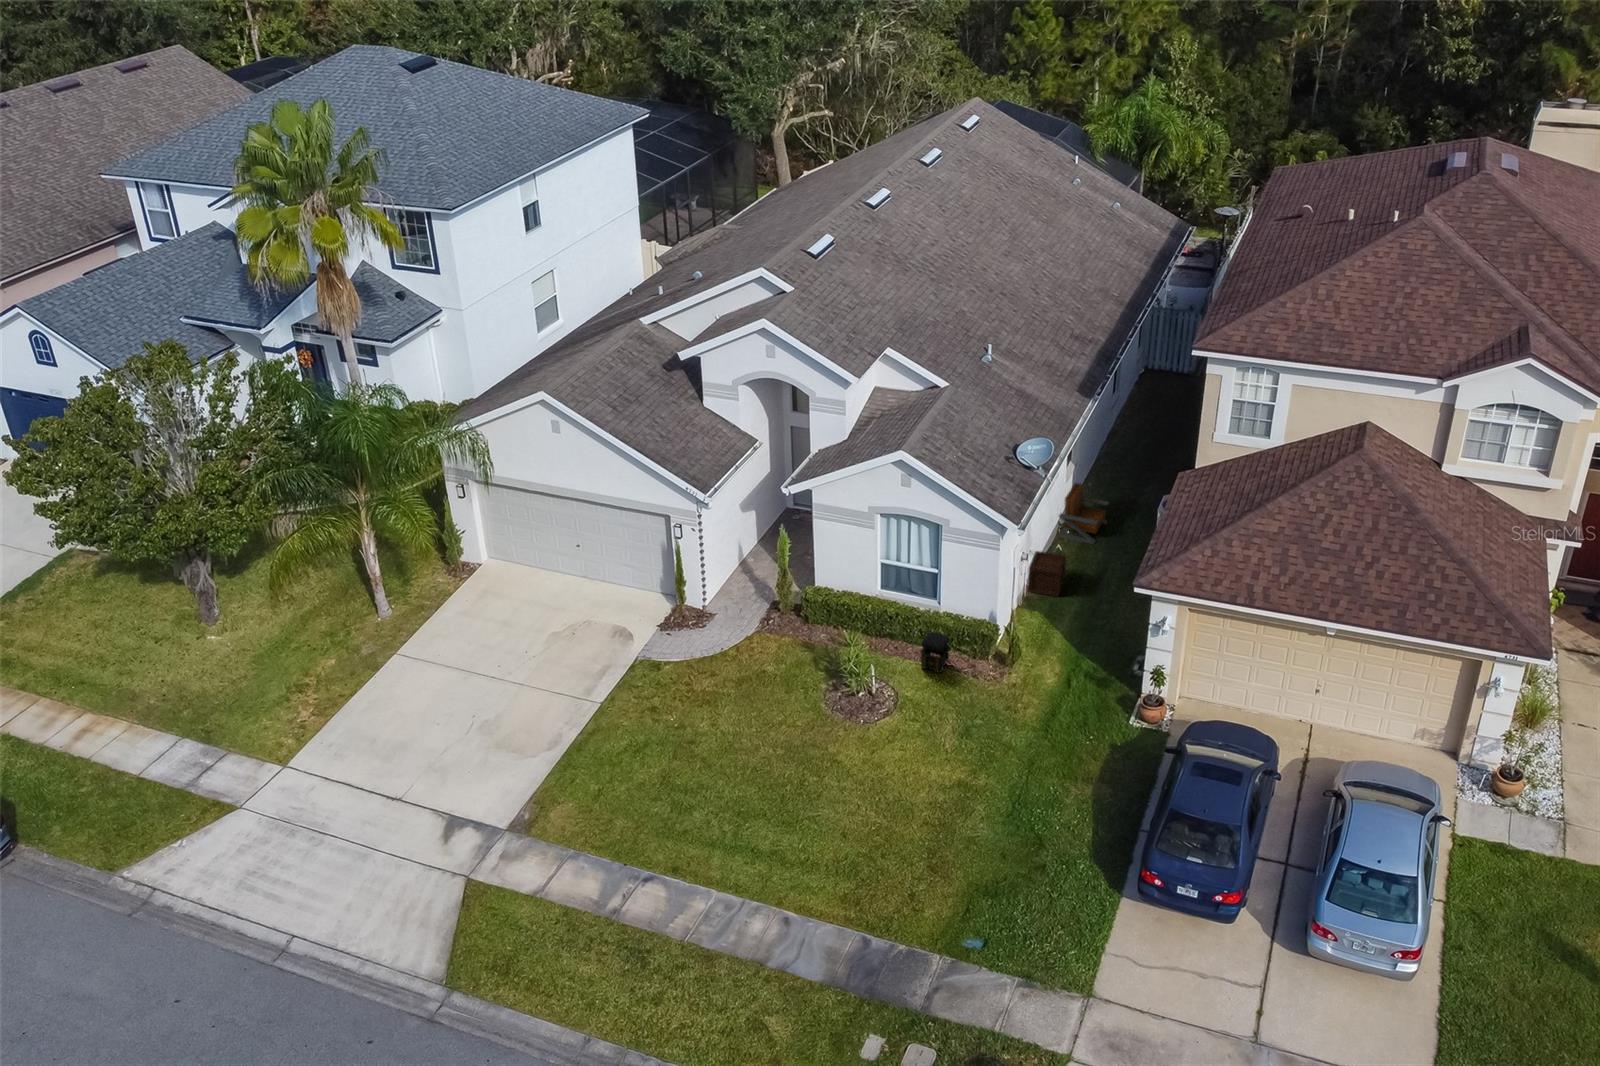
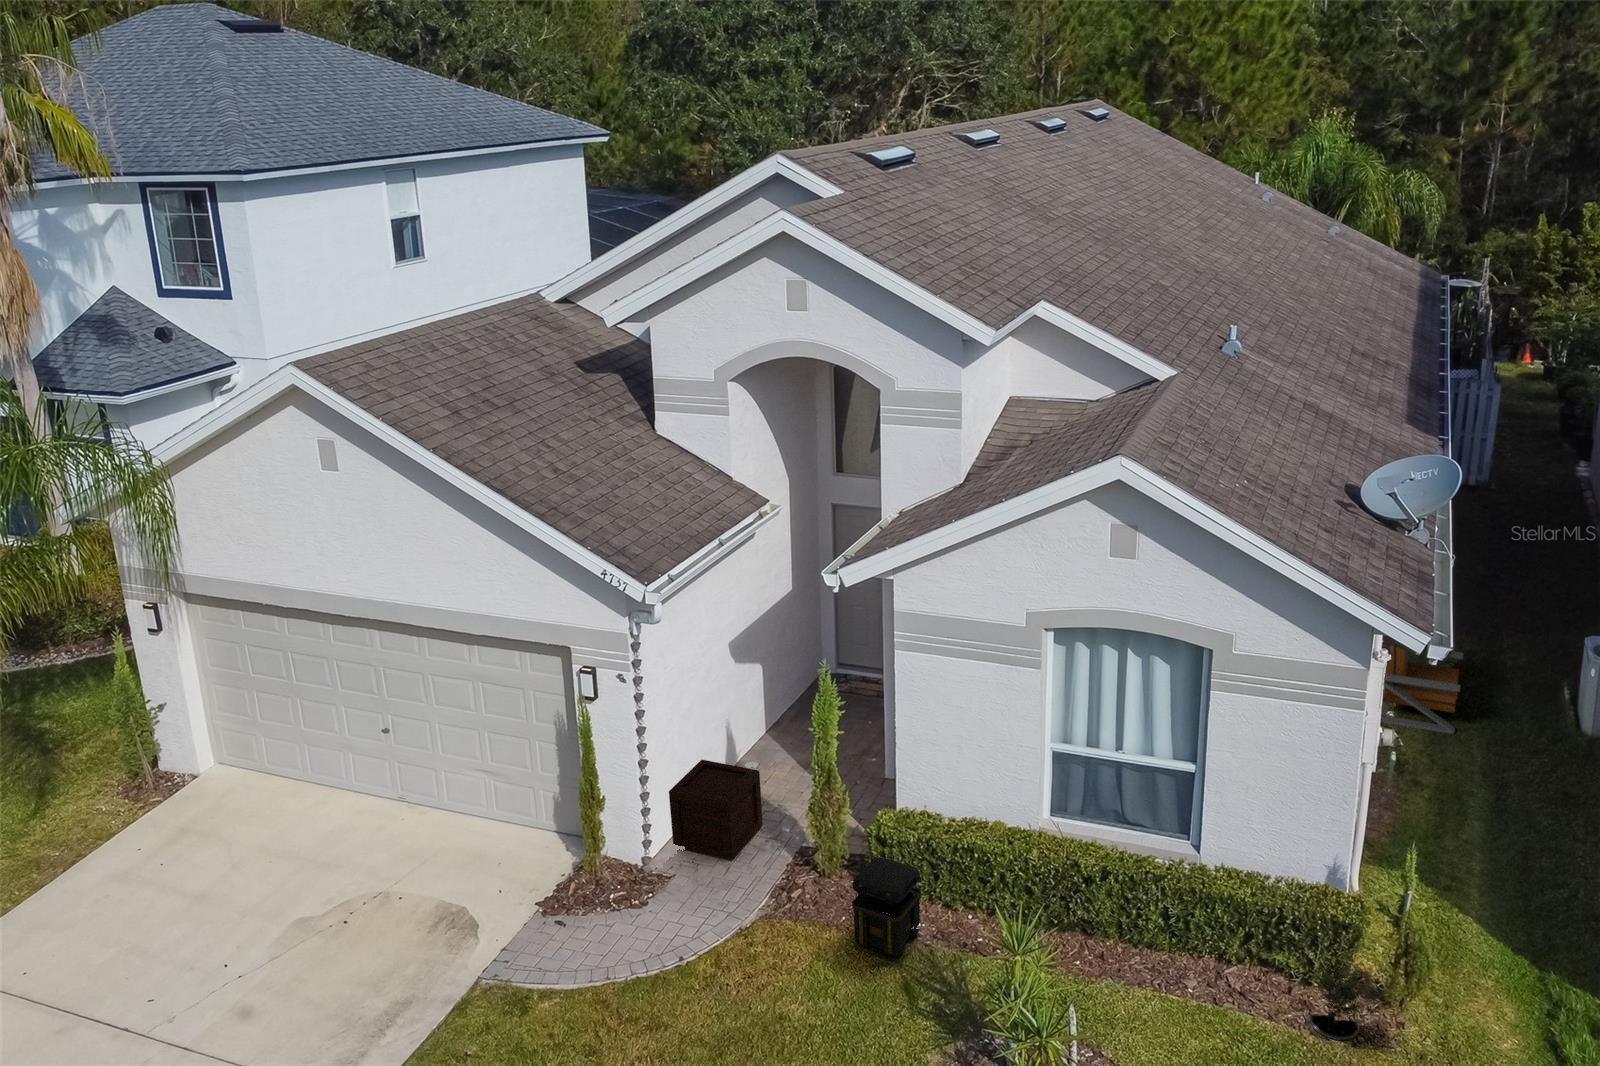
wooden crate: present [1028,551,1066,596] -> present [669,760,763,860]
toolbox: present [921,632,950,673] -> present [852,857,921,956]
potted tree: none [973,647,994,679] -> present [1309,960,1361,1040]

